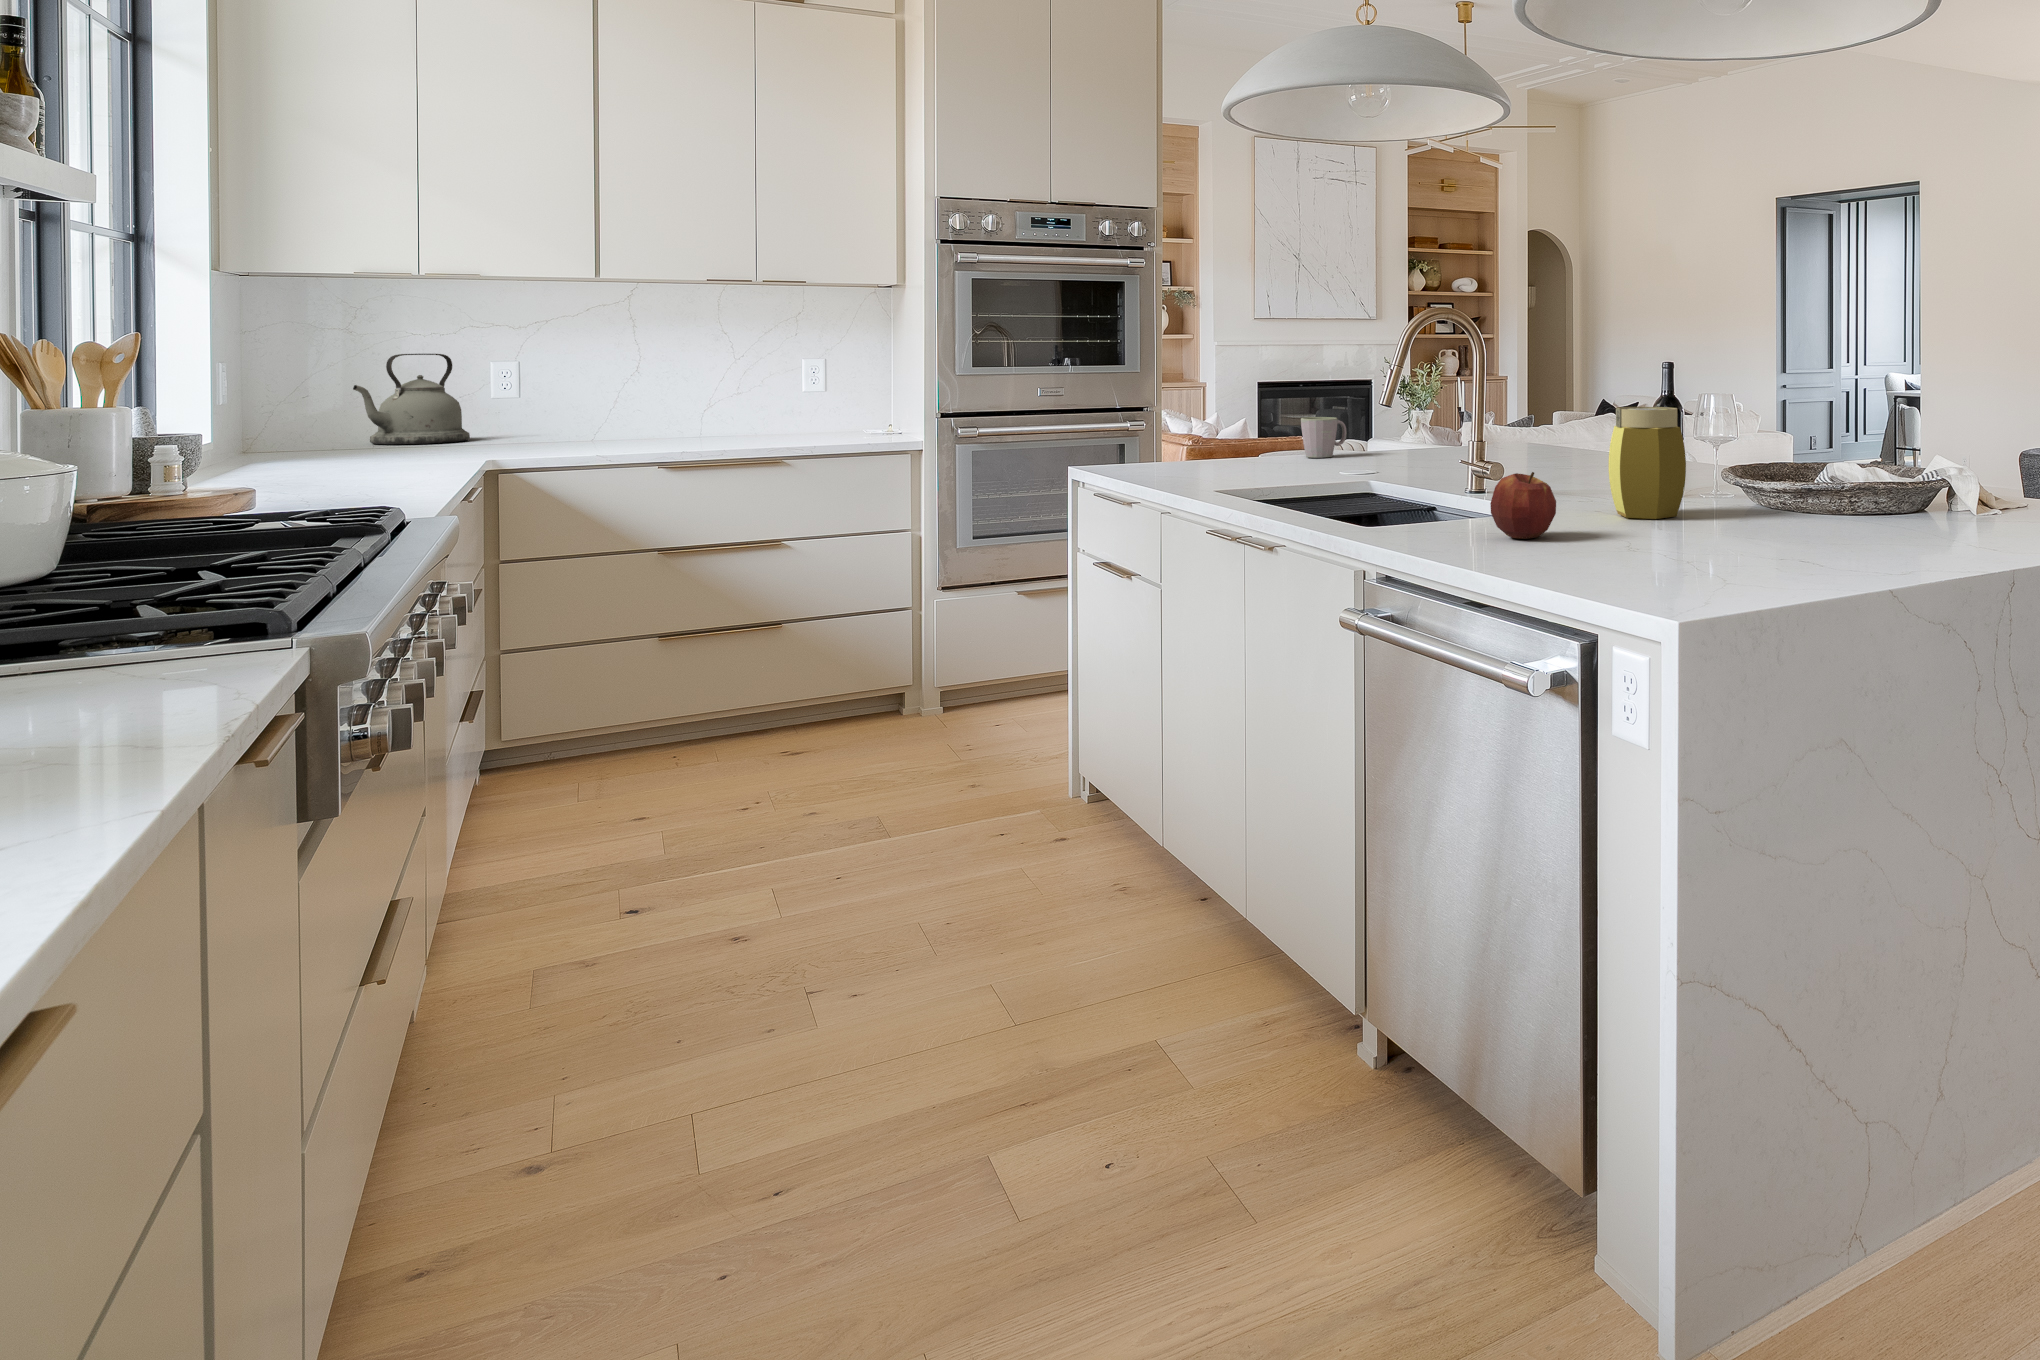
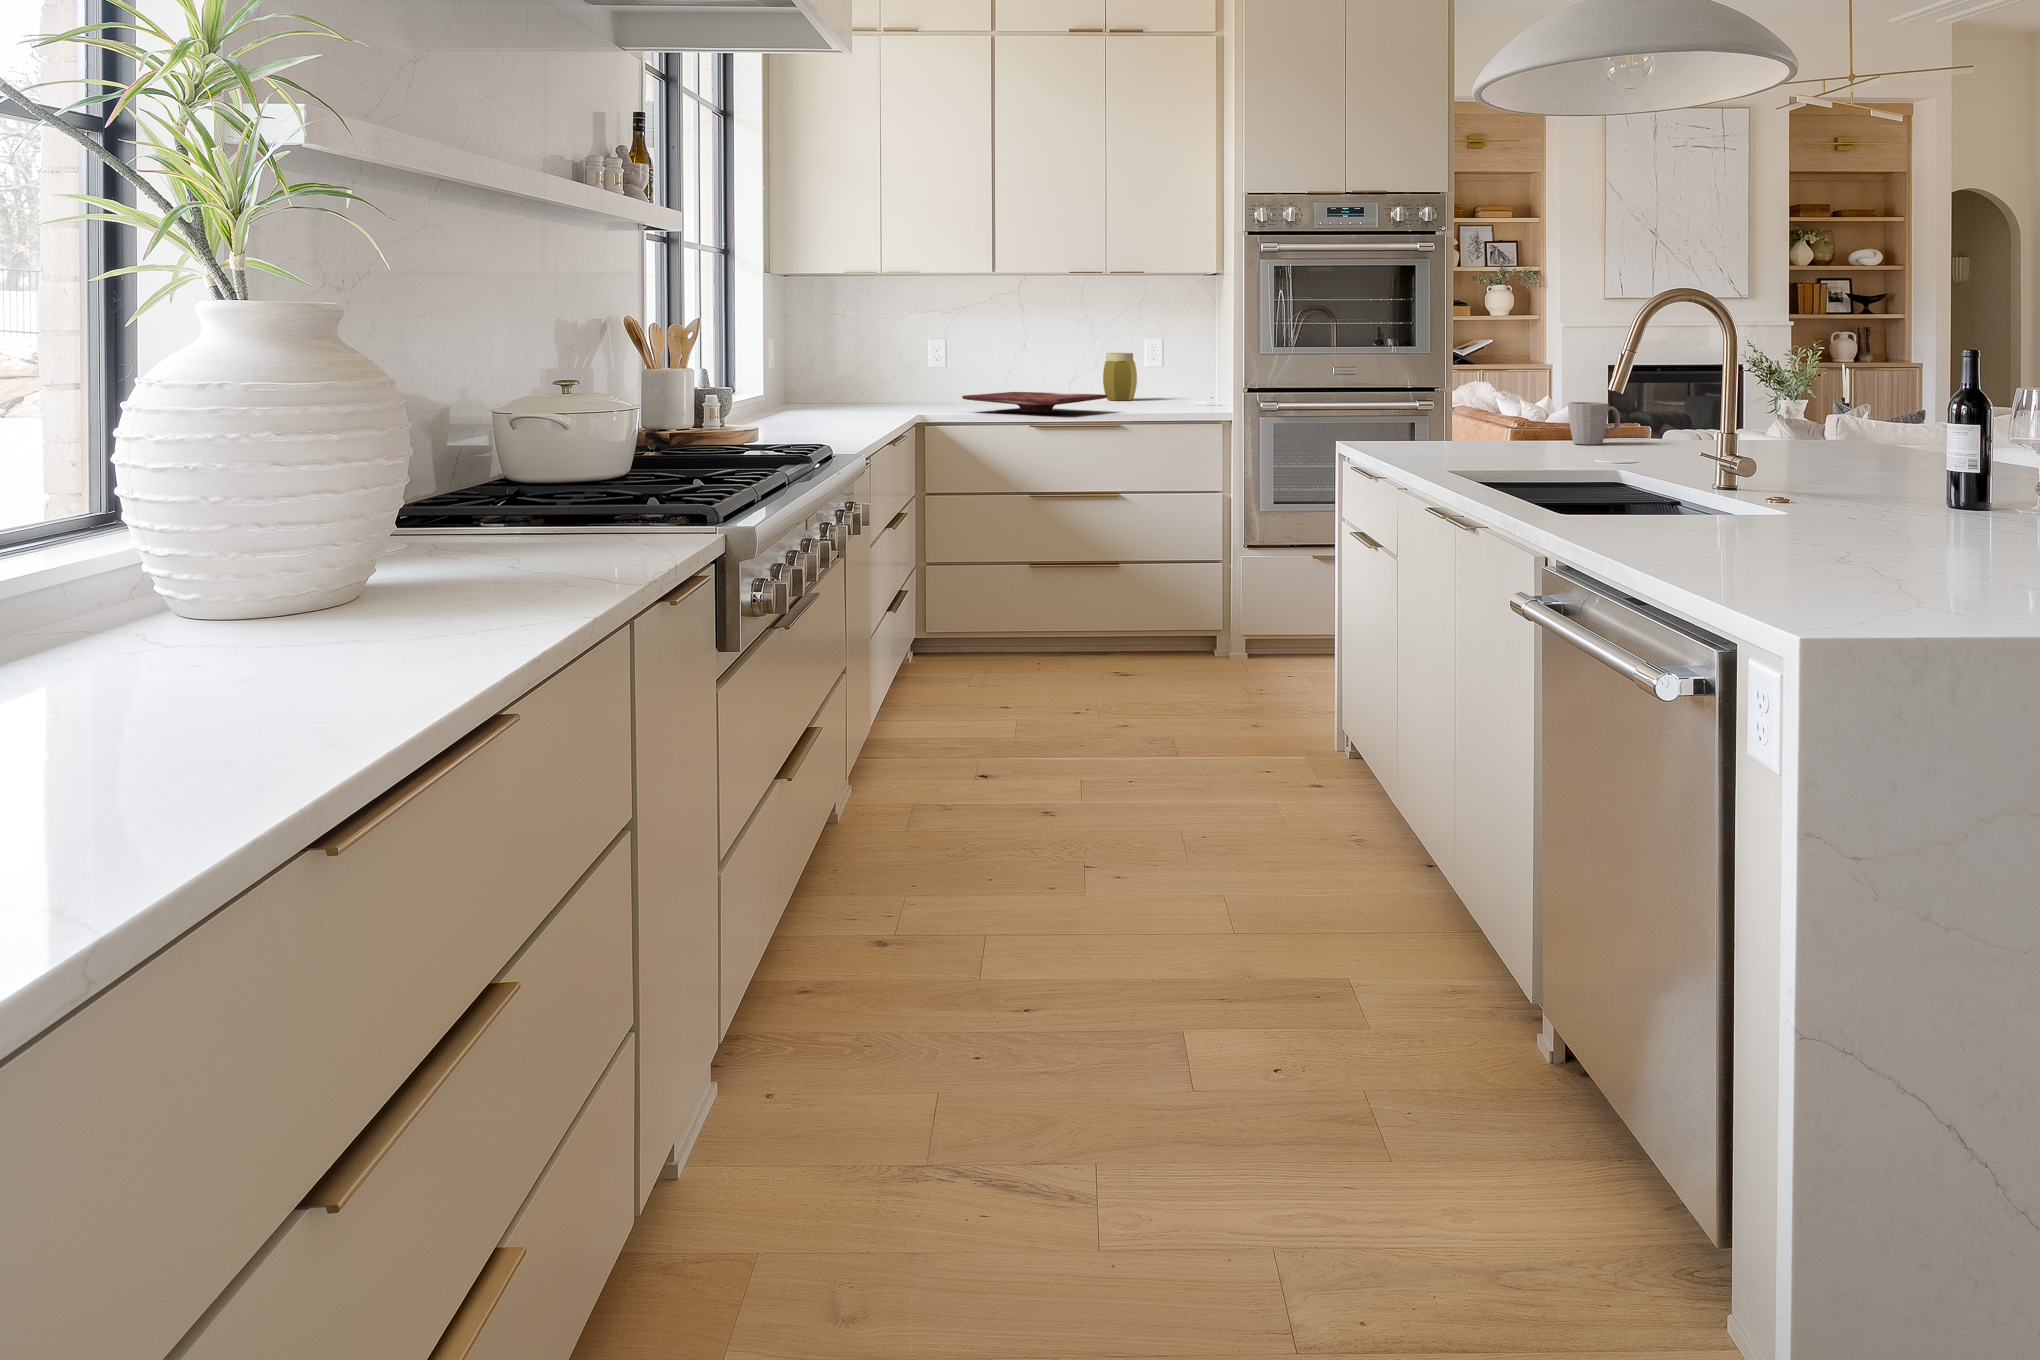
kettle: present [353,354,470,444] -> none [847,335,918,403]
jar: present [1609,407,1686,519] -> present [1103,353,1137,400]
cutting board: none [554,424,764,448] -> present [962,392,1107,413]
apple: present [1490,472,1556,539] -> none [1684,465,1766,538]

